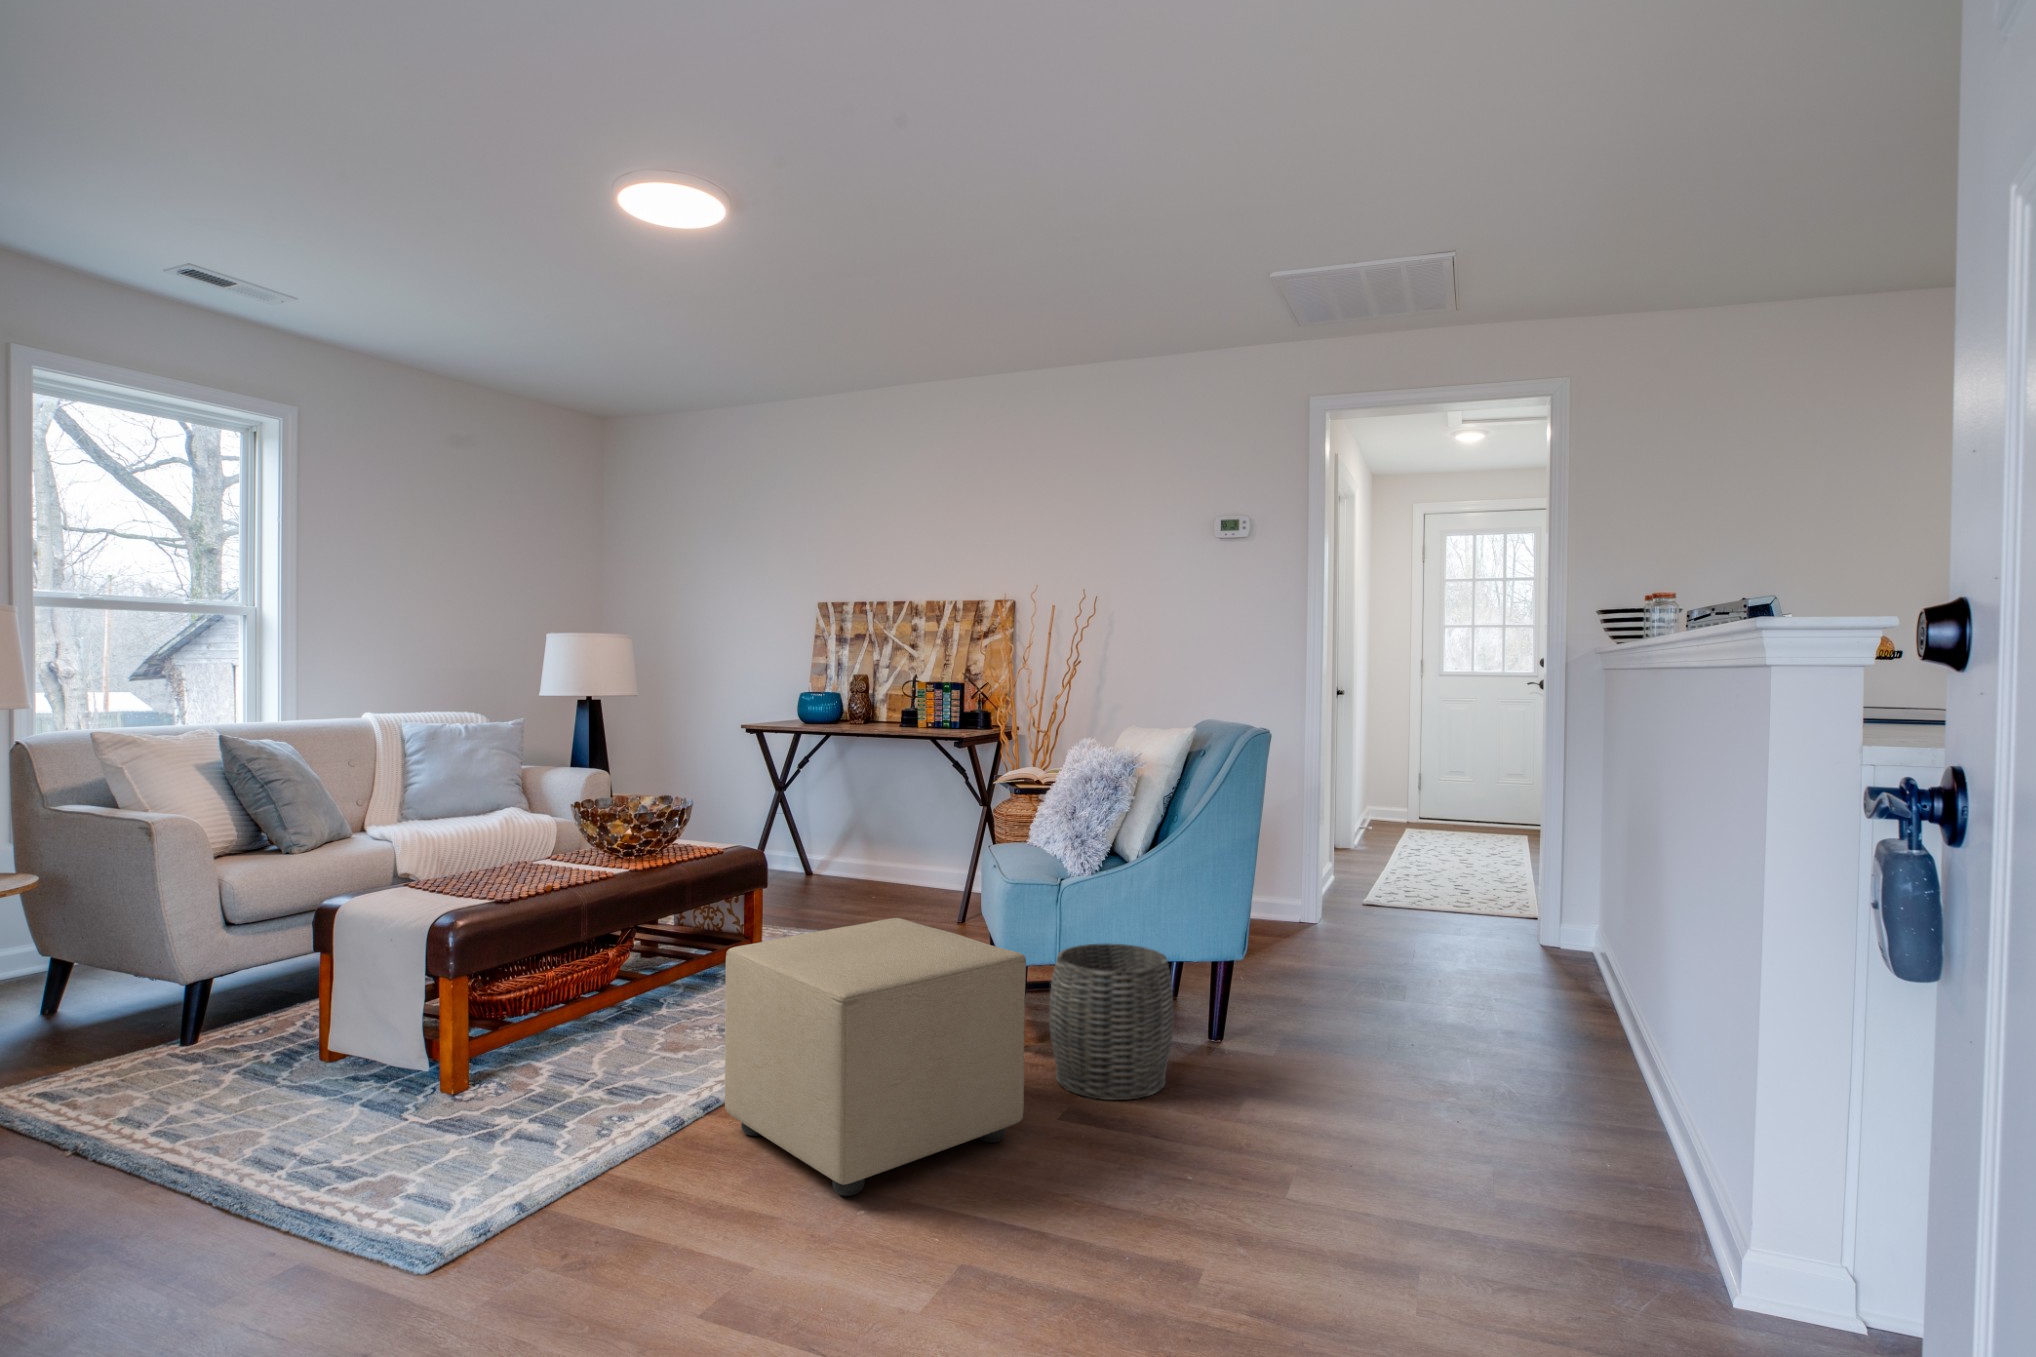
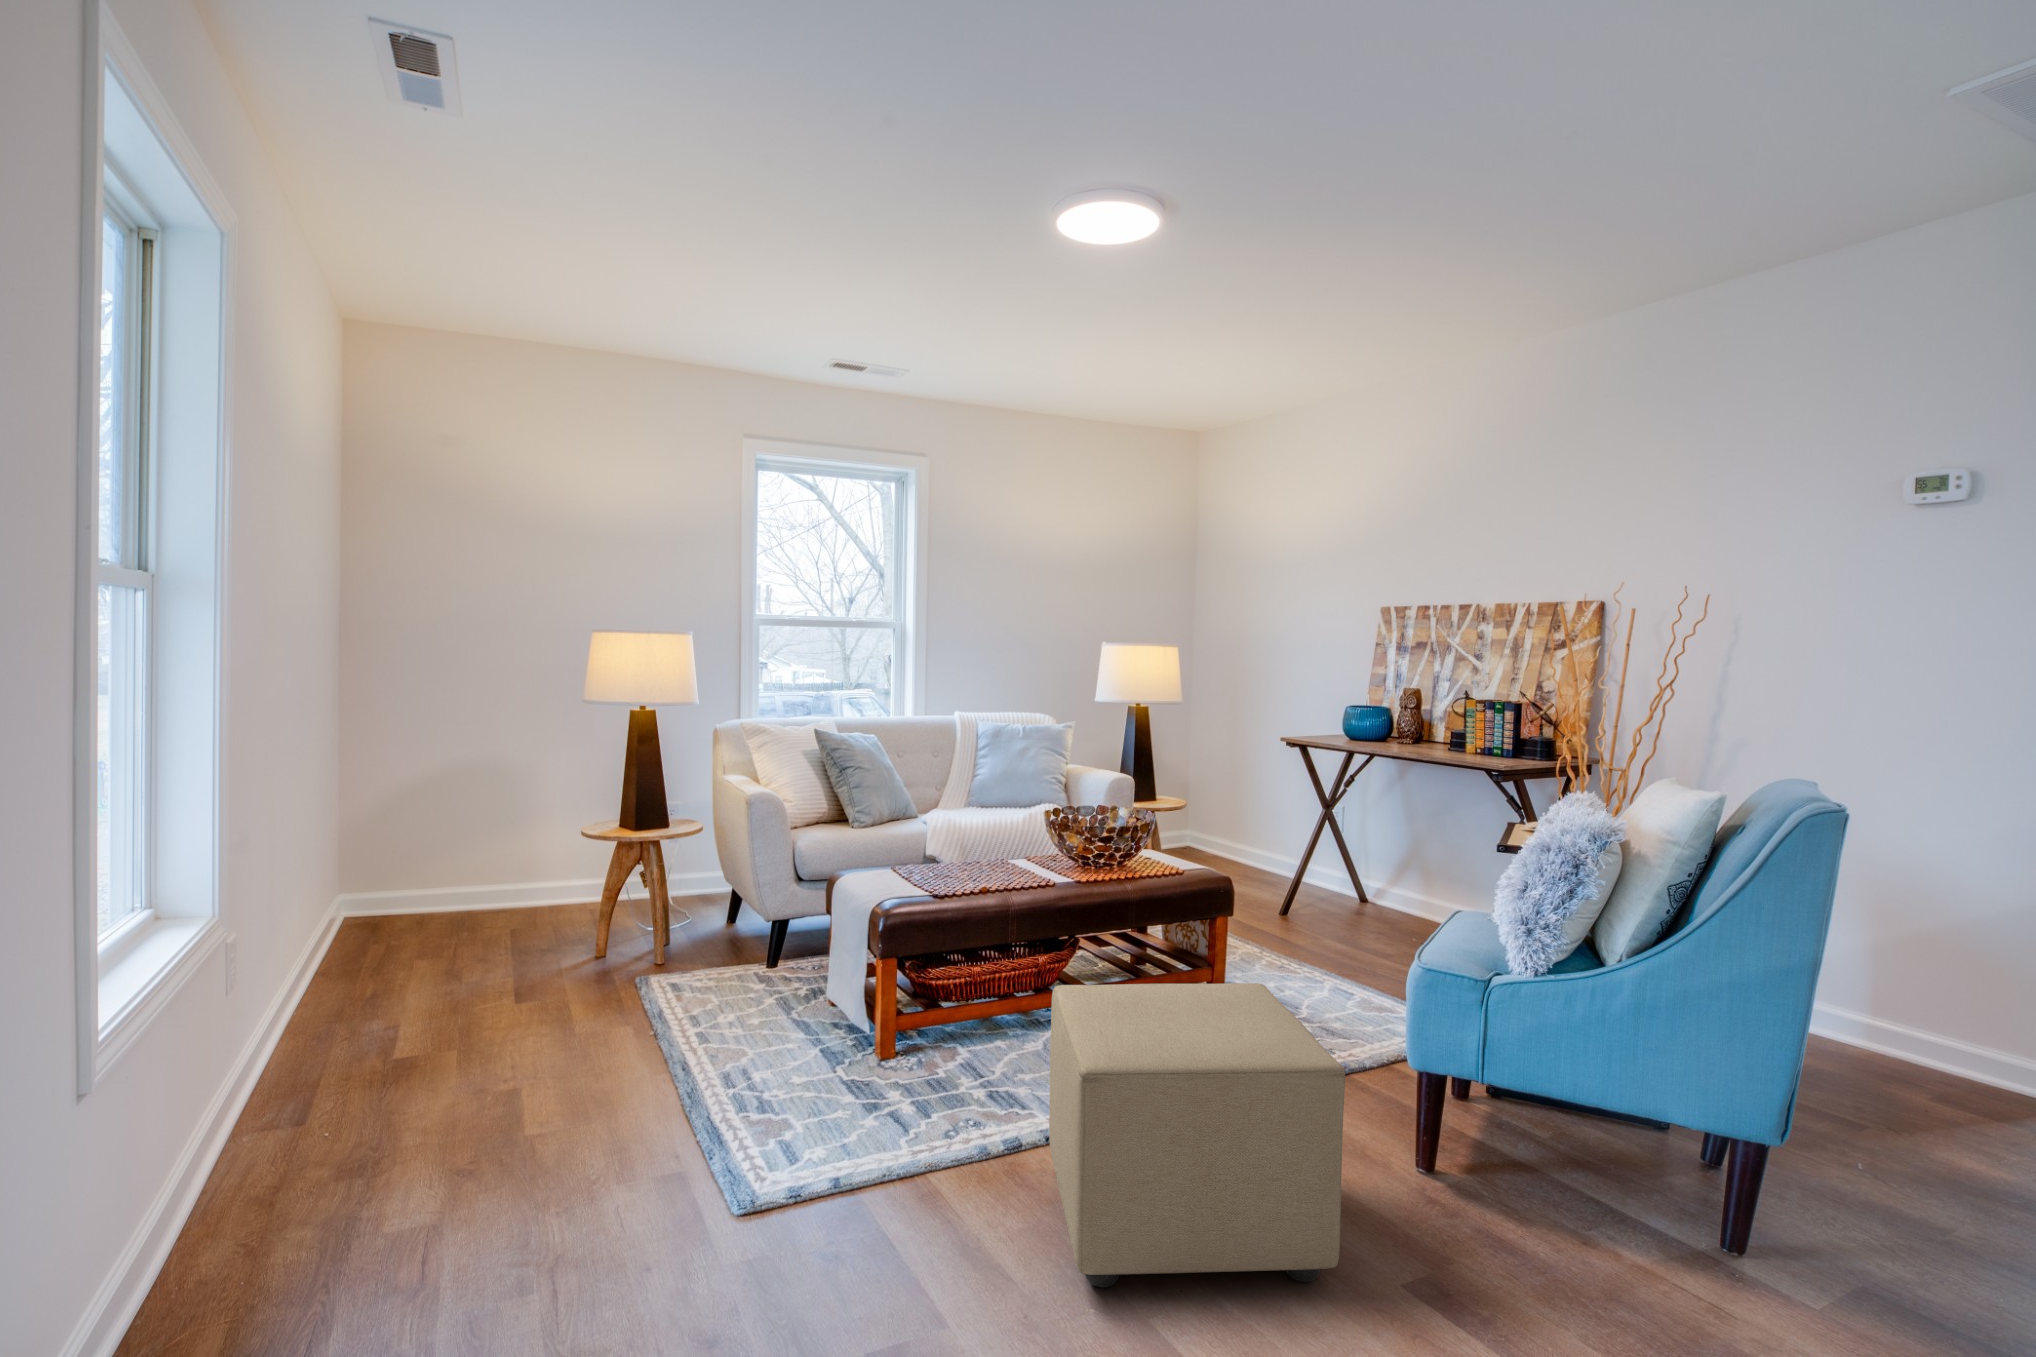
woven basket: present [1050,943,1174,1100] -> none [1437,1062,1615,1290]

